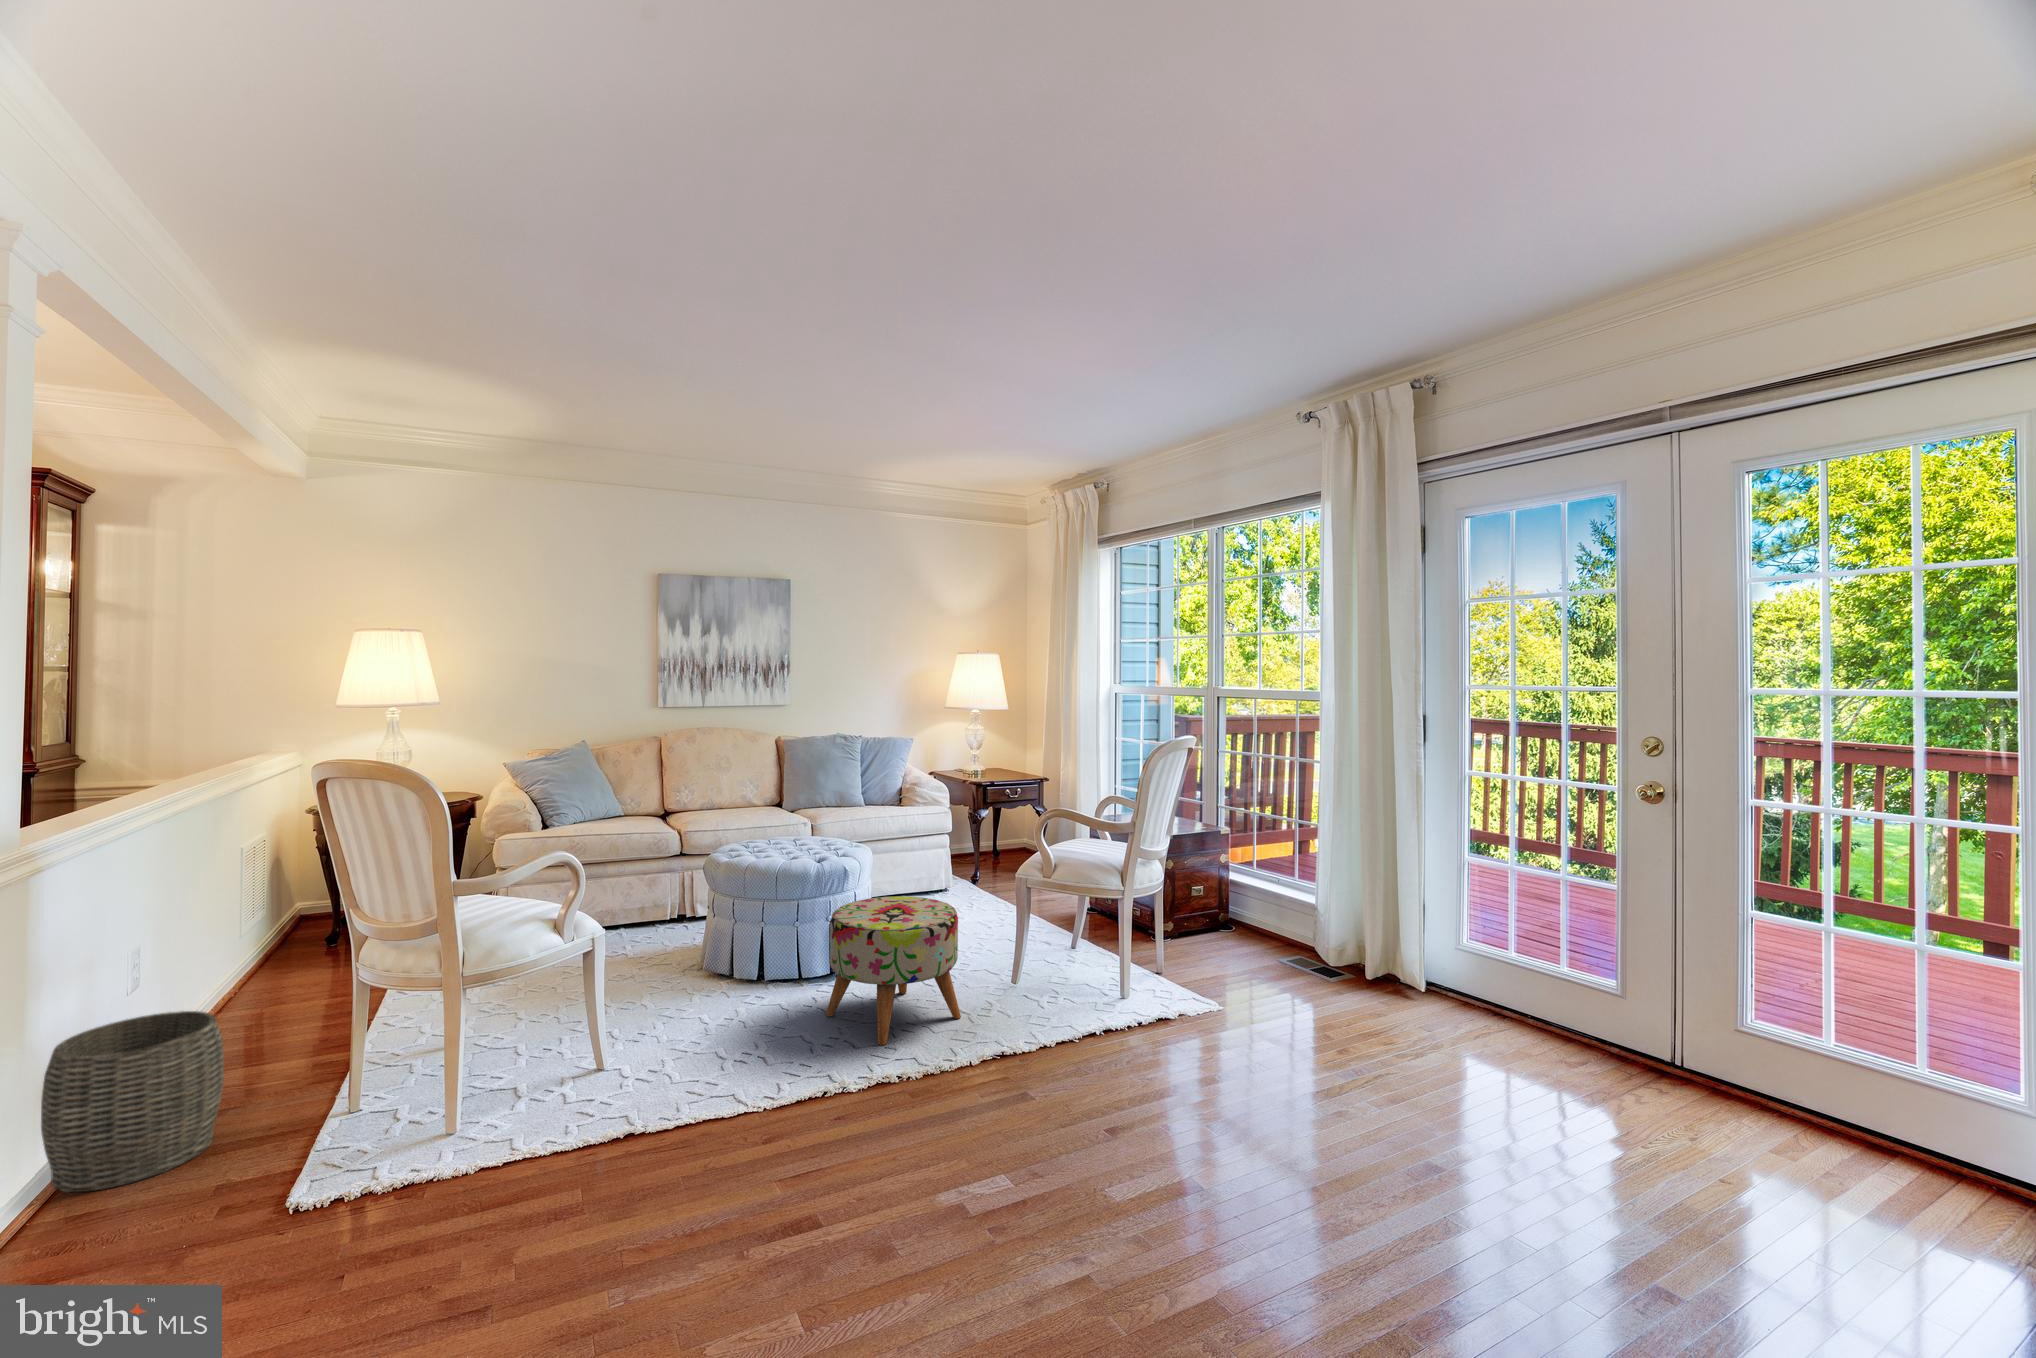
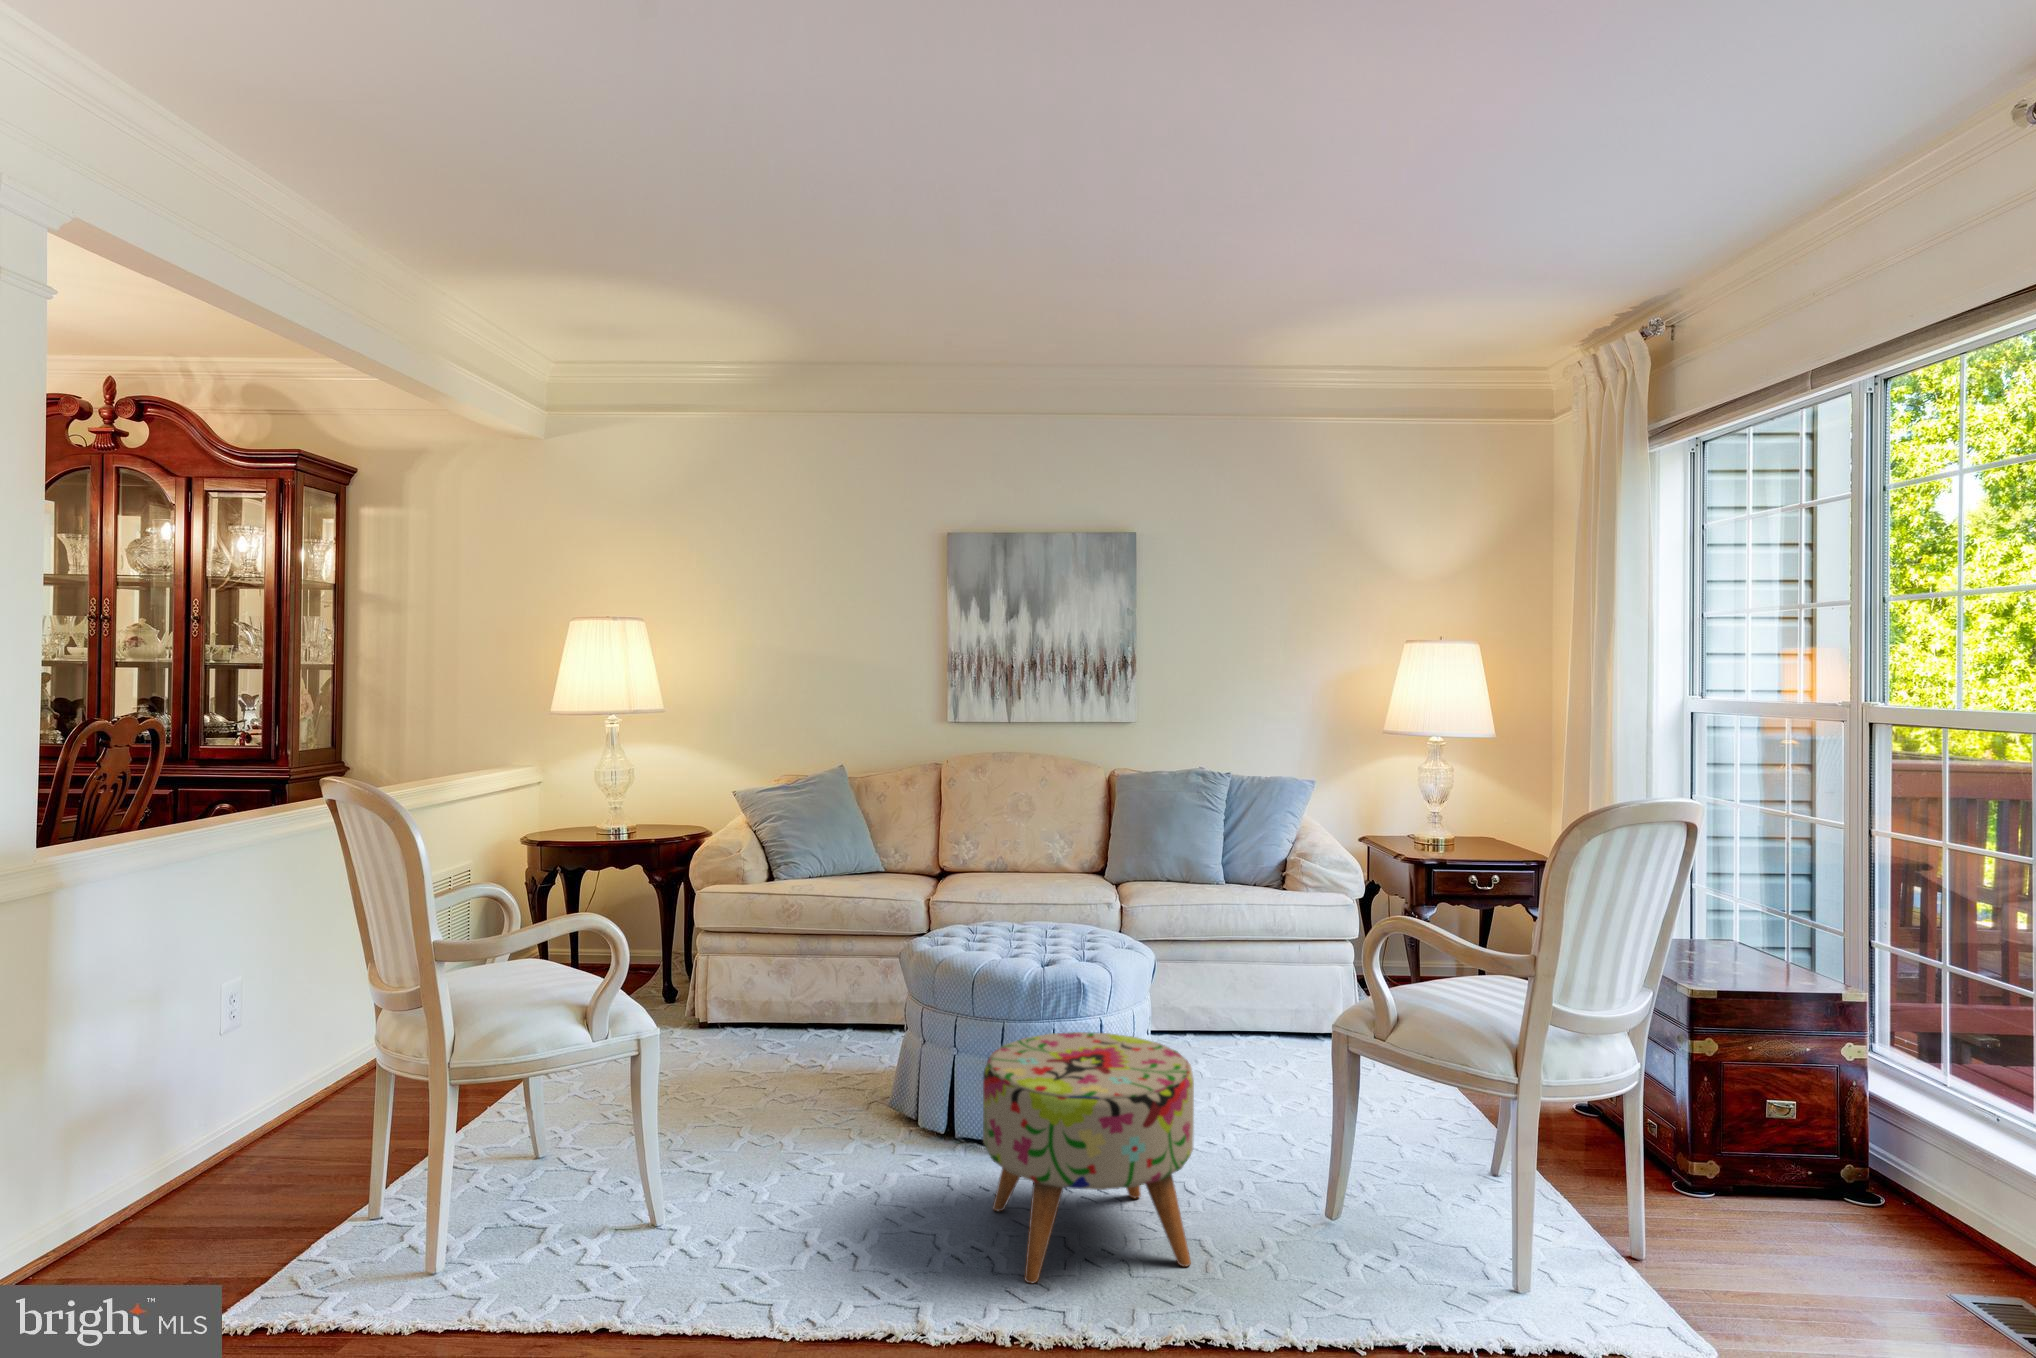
woven basket: present [41,1011,224,1192] -> none [120,1049,289,1235]

